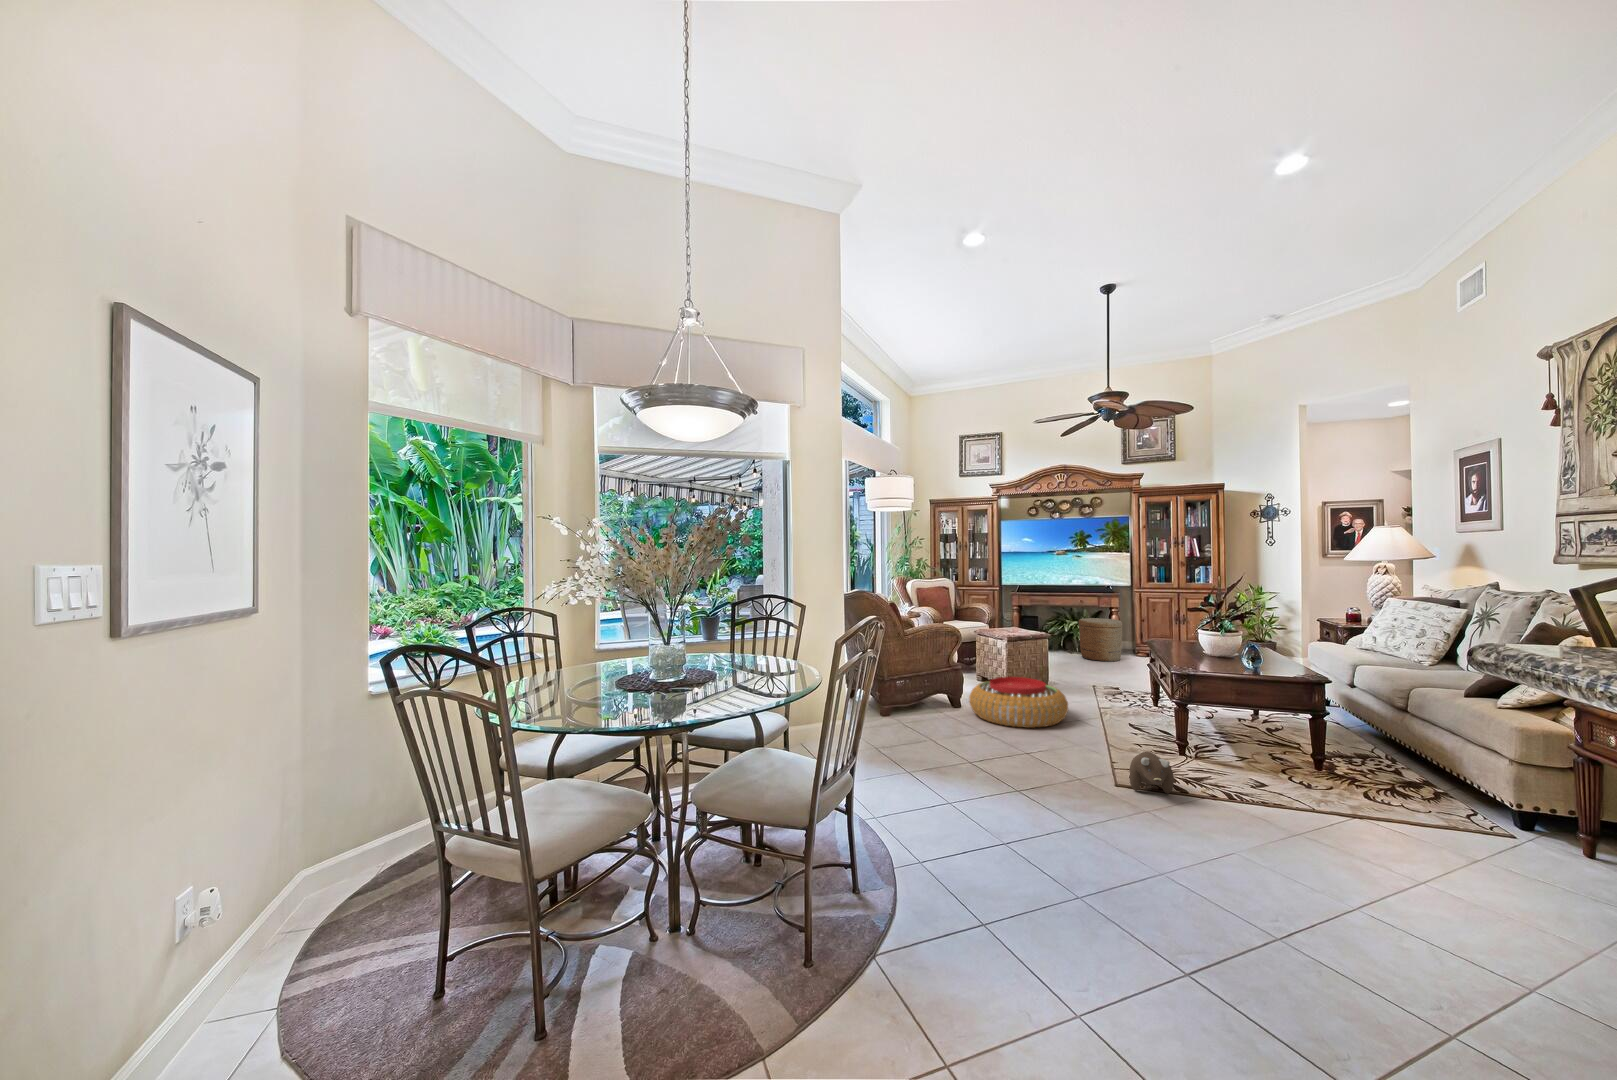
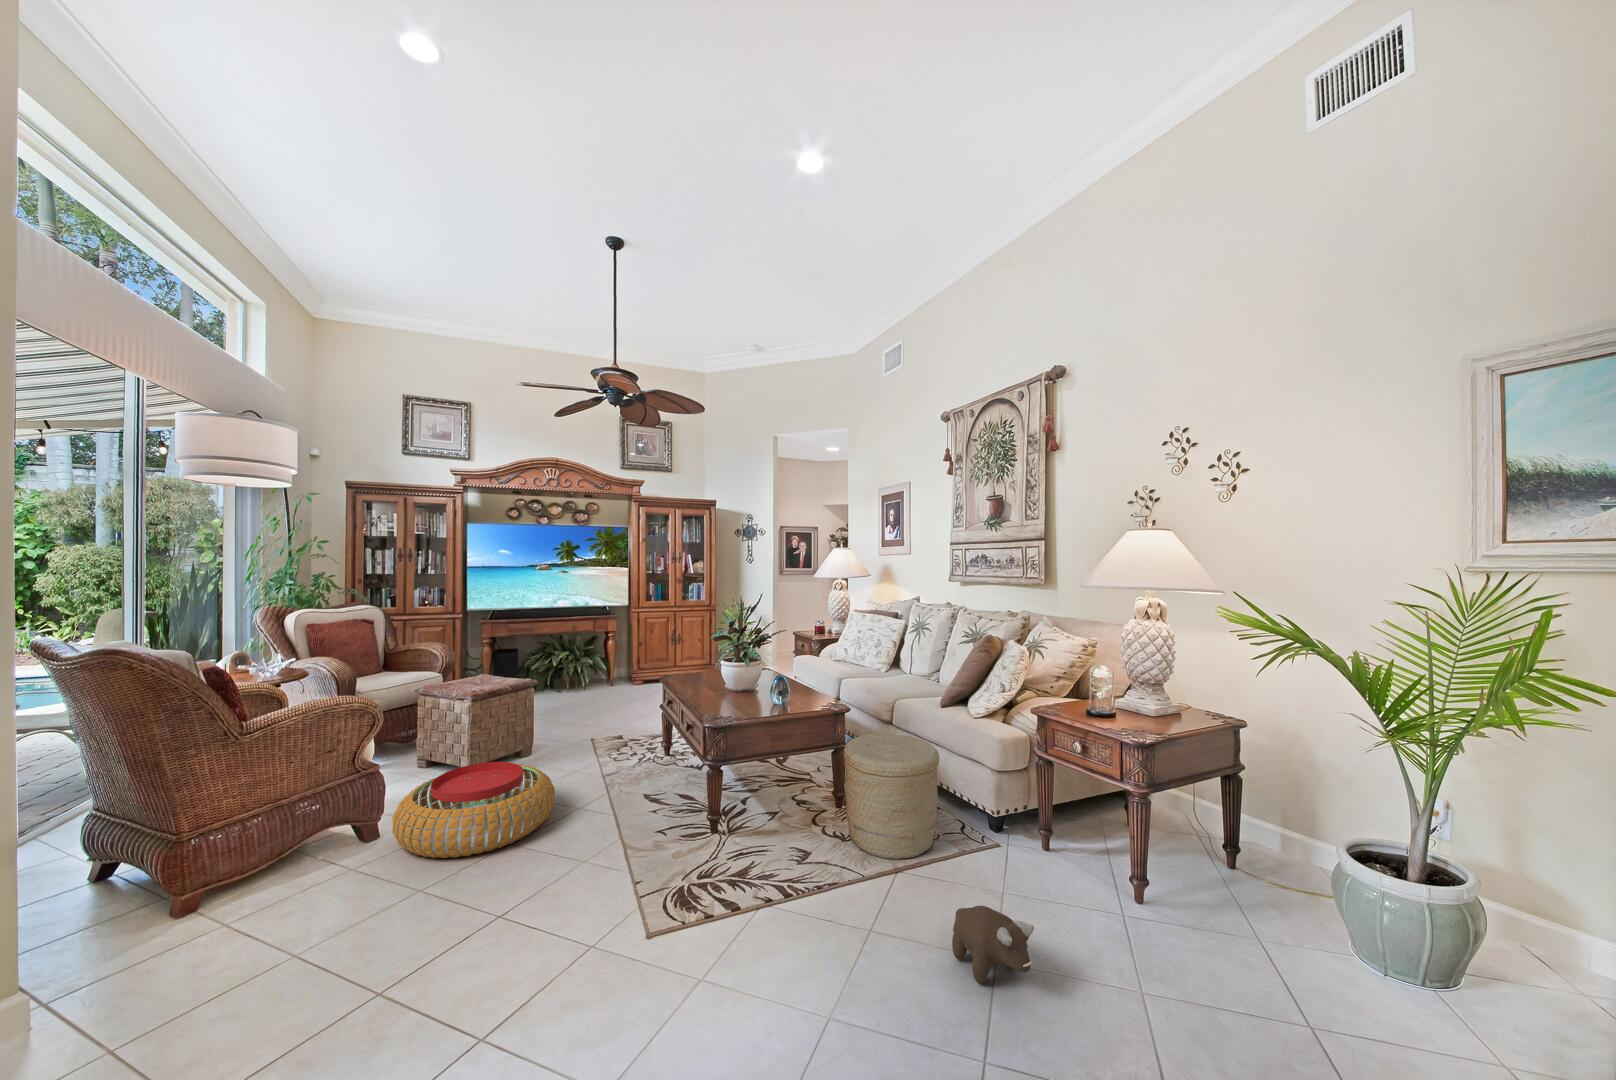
woven basket: present [1079,618,1123,661] -> present [844,733,939,859]
plush toy: present [1130,752,1174,794] -> present [952,906,1034,984]

